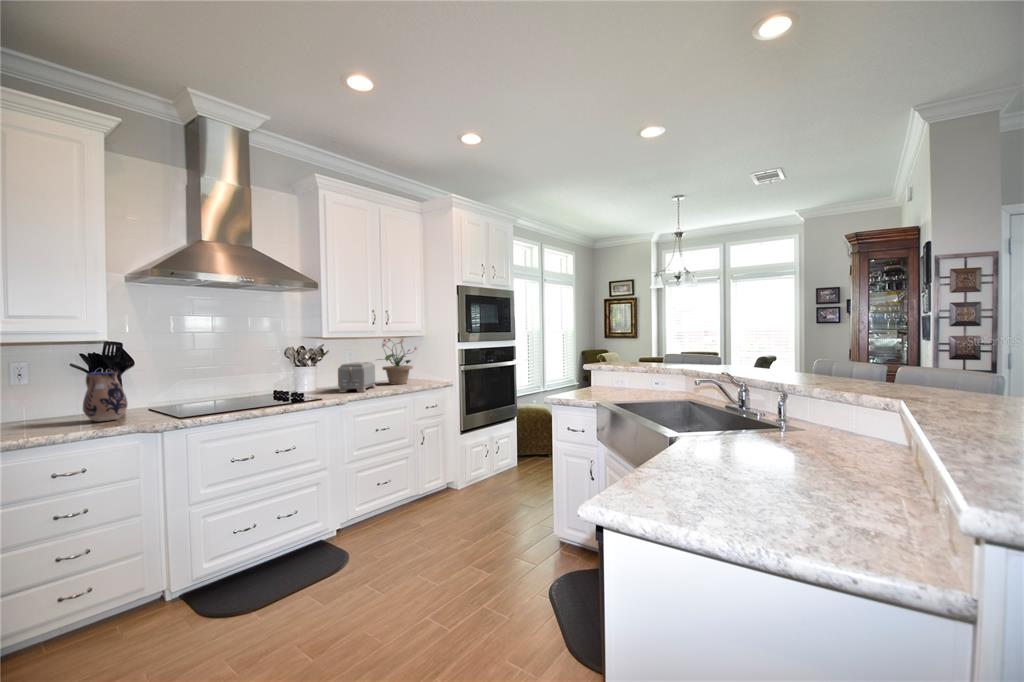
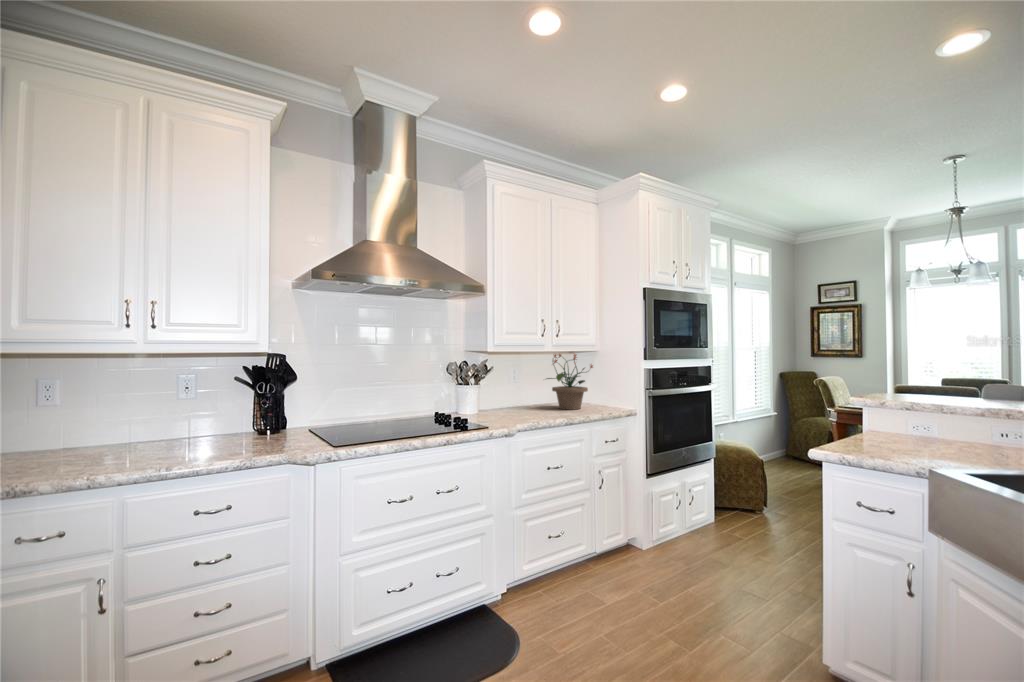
toaster: present [338,362,376,393] -> none [504,382,546,420]
ceramic pitcher: present [83,371,128,422] -> none [239,388,283,446]

